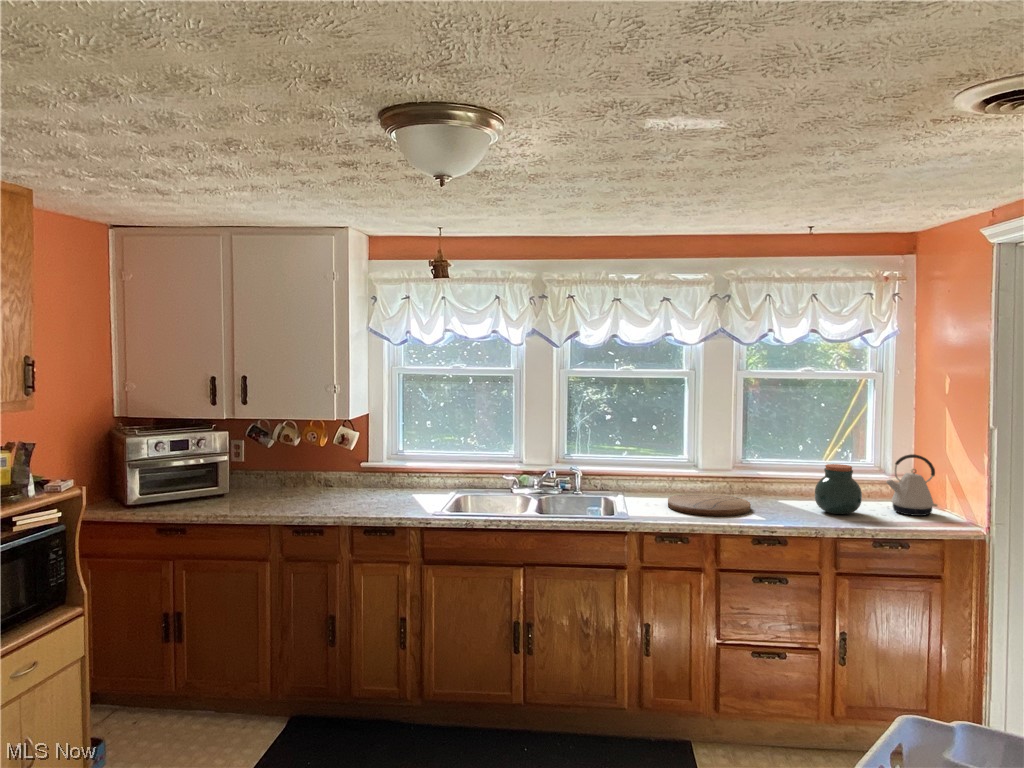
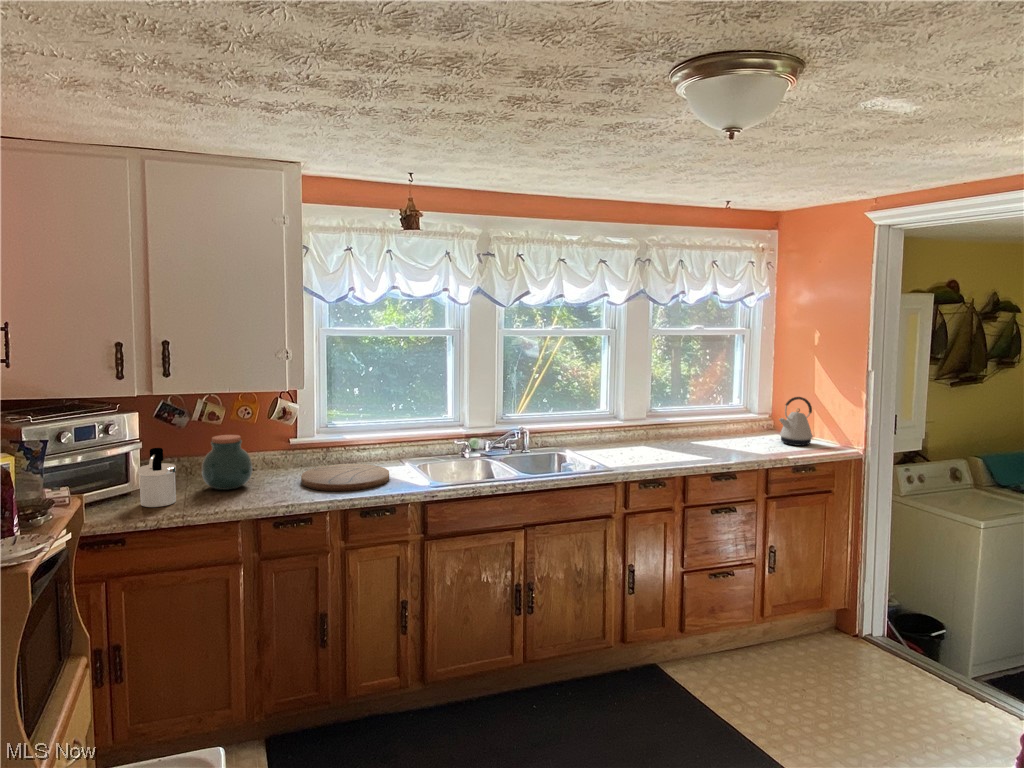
soap dispenser: none [204,460,236,507] -> present [138,448,176,507]
jar: present [815,464,862,514] -> present [202,435,252,490]
cutting board: present [668,493,751,516] -> present [301,464,389,491]

